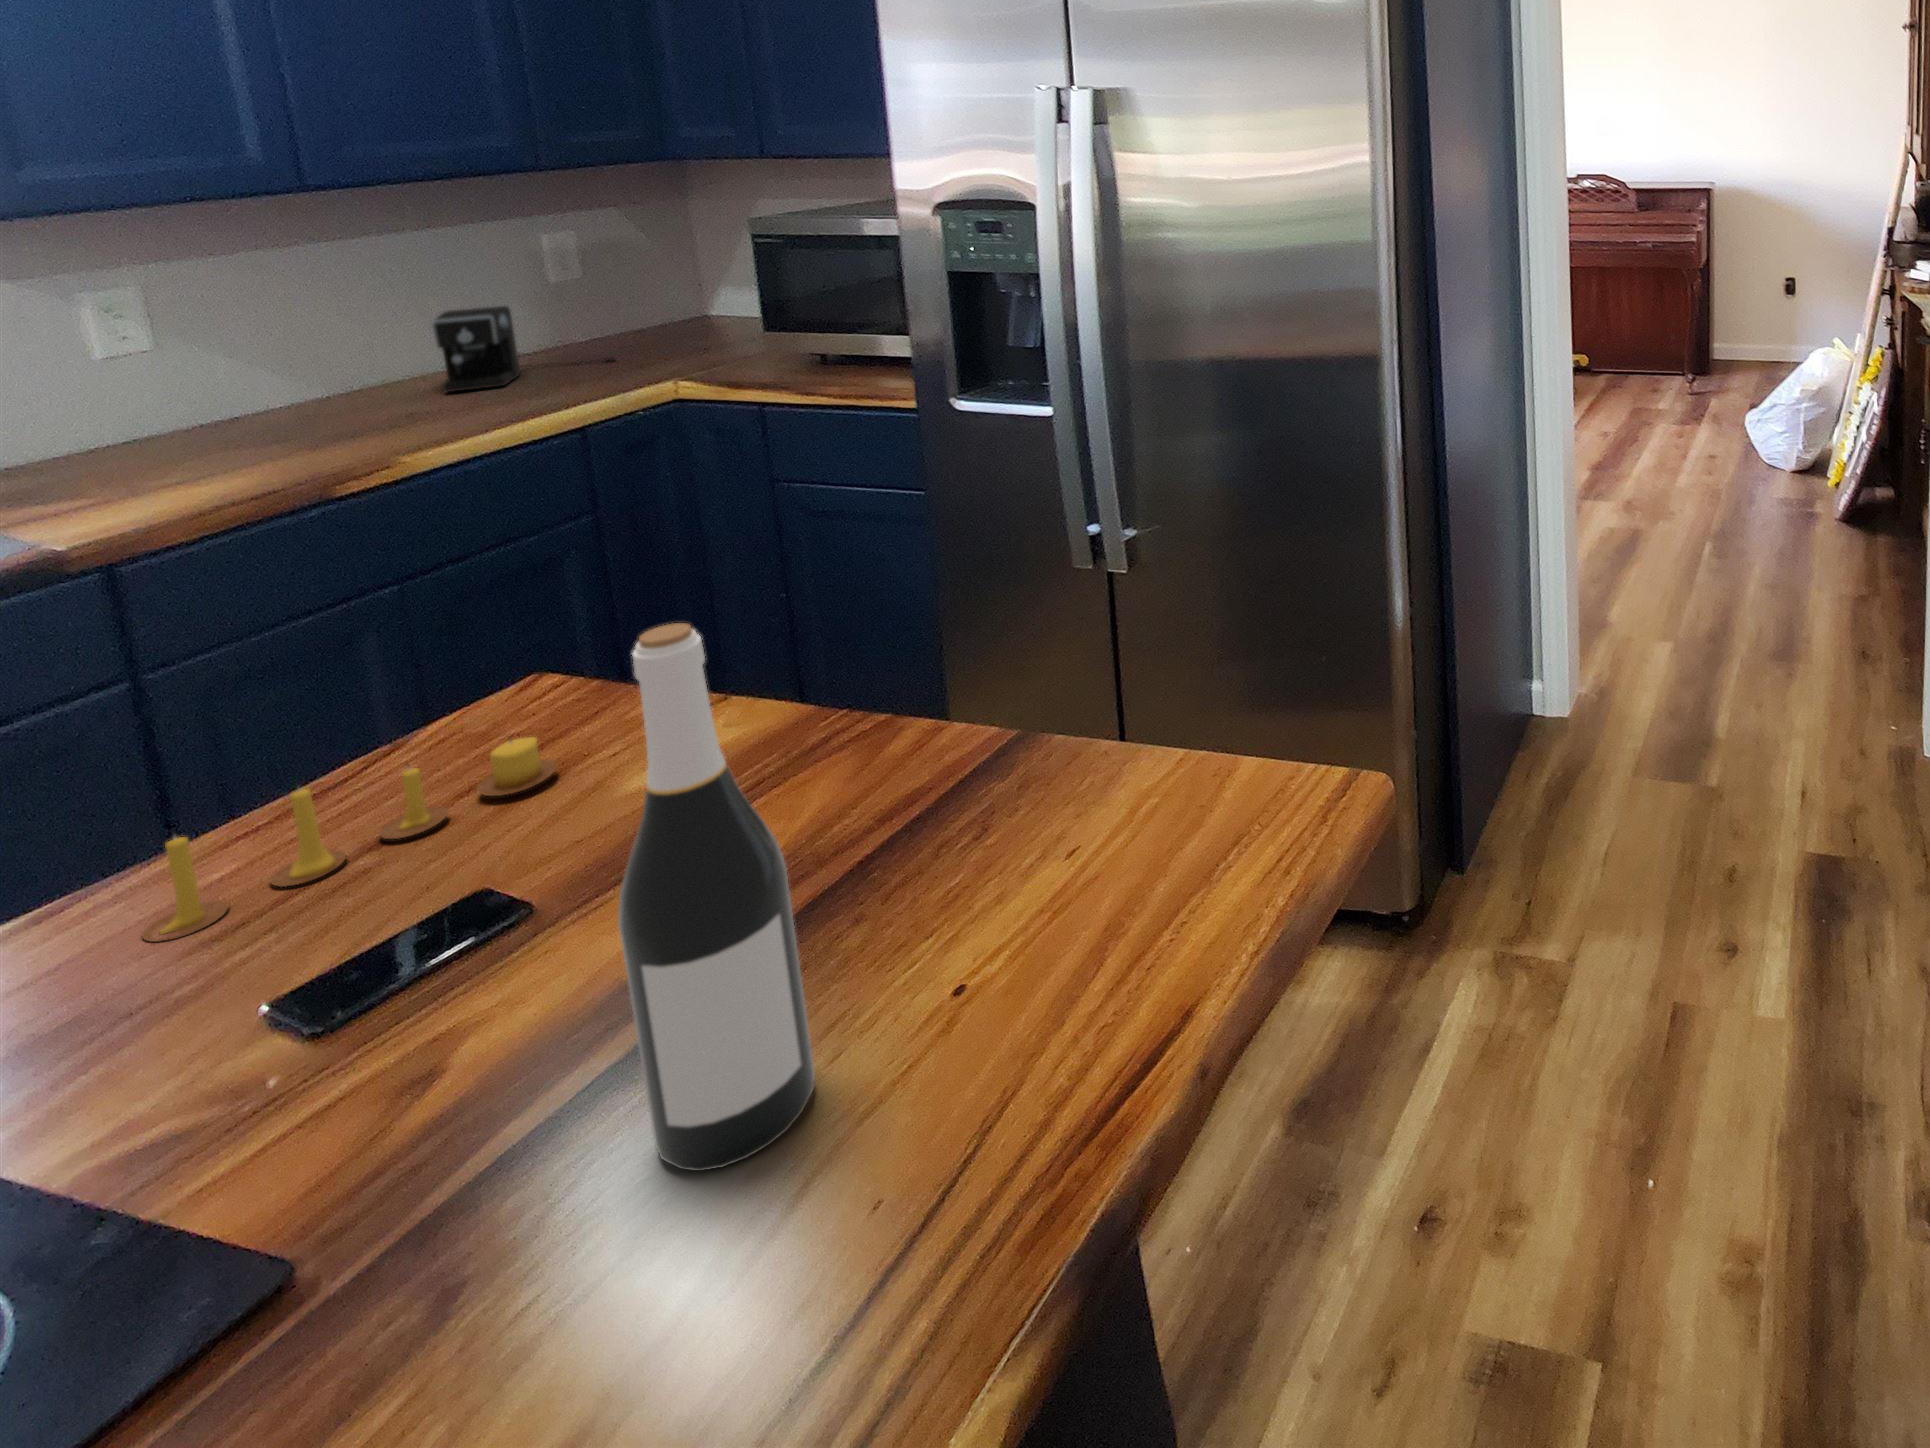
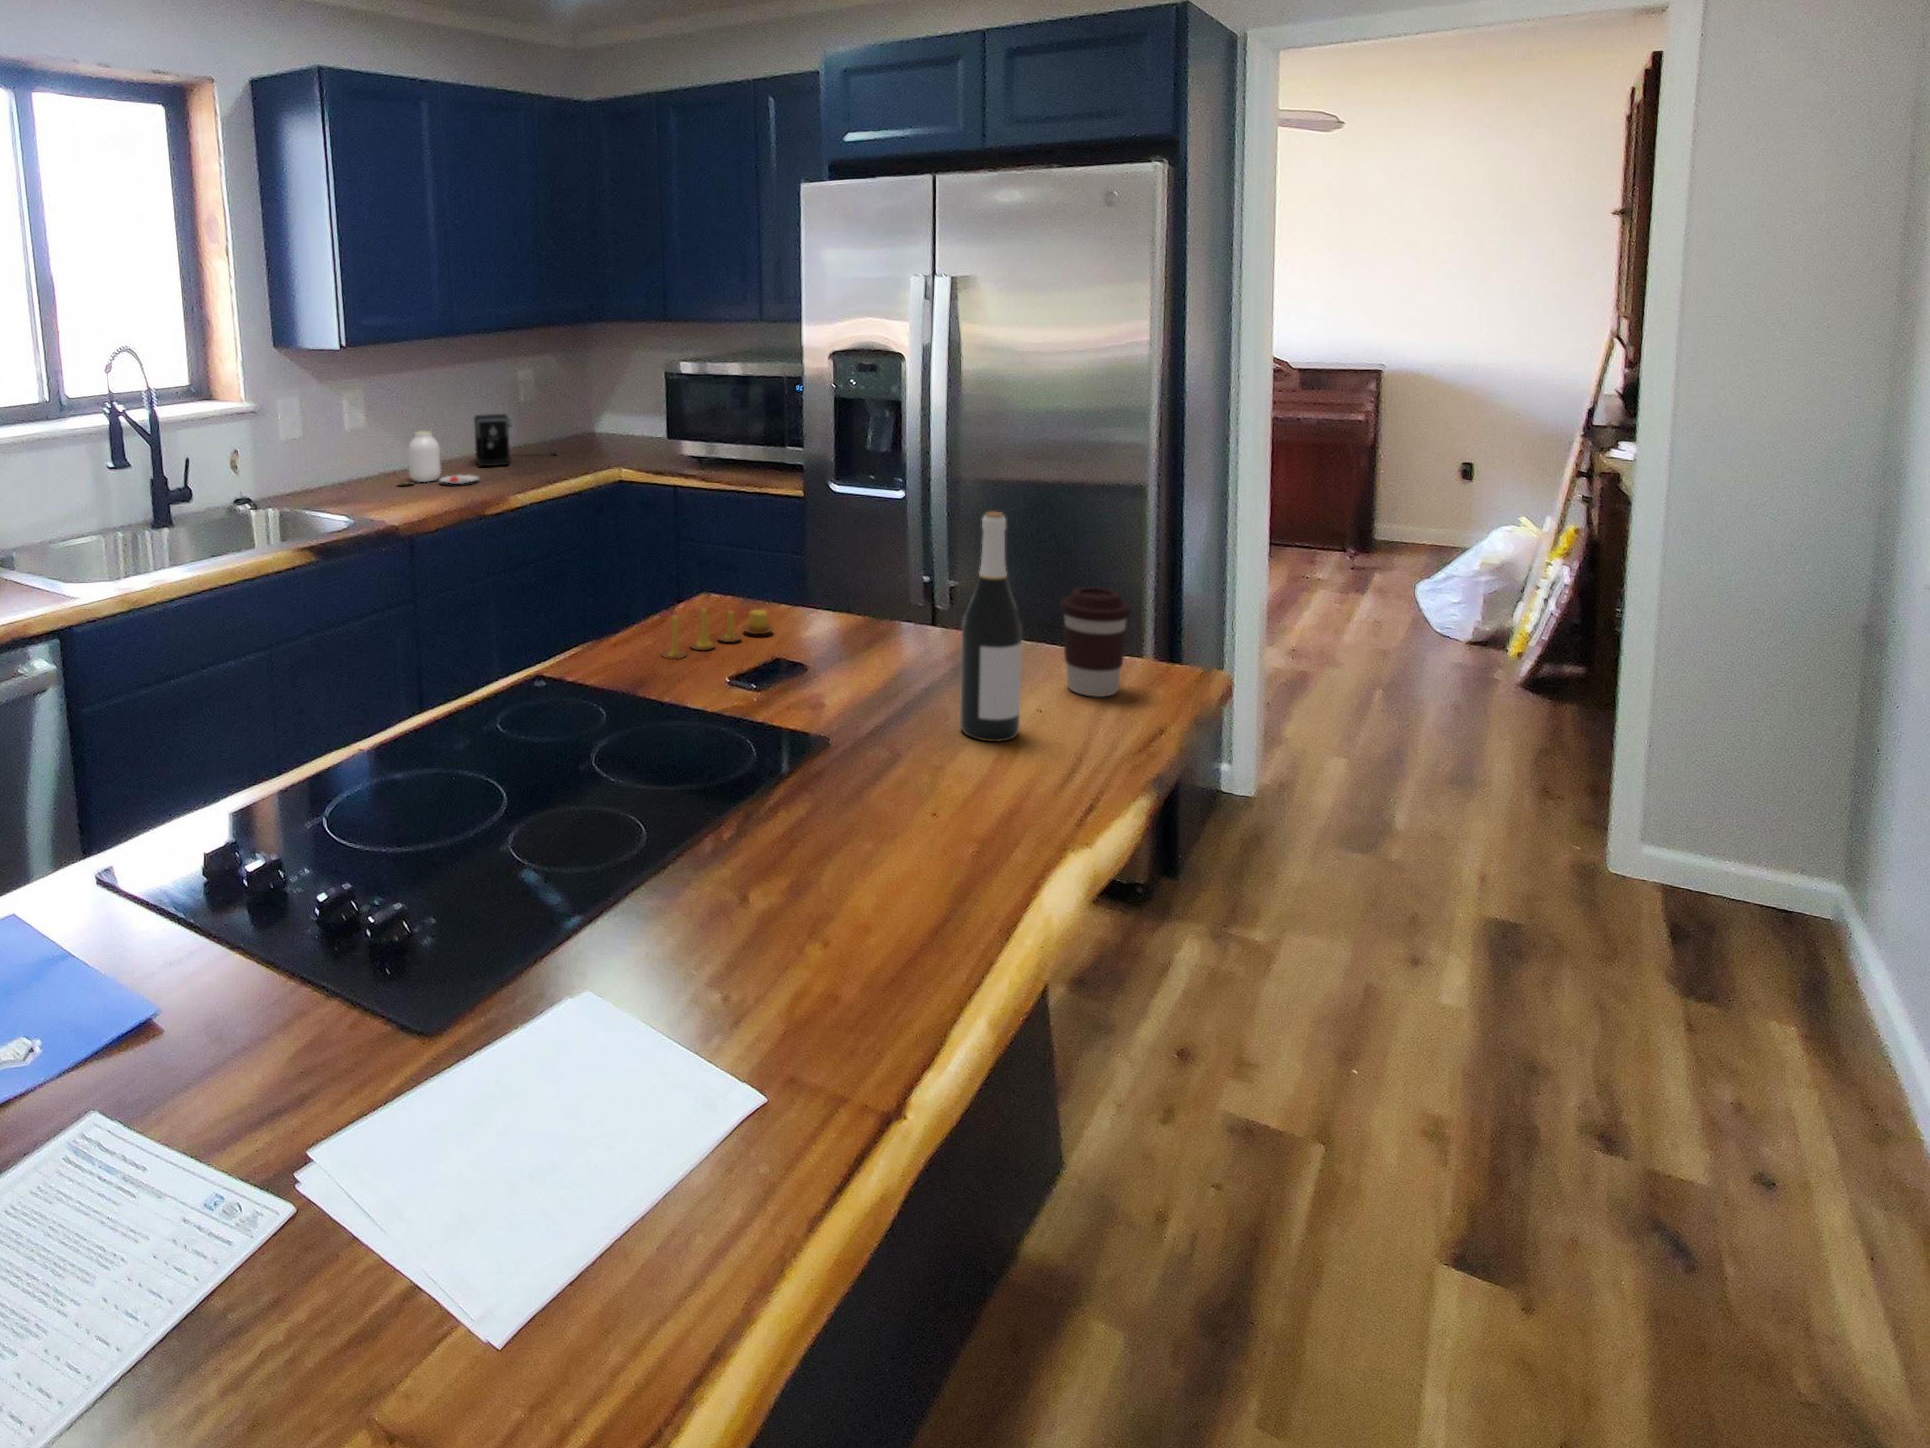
jar: none [225,349,406,444] -> present [402,431,478,484]
coffee cup: none [1021,663,1160,887] -> present [1060,587,1131,697]

